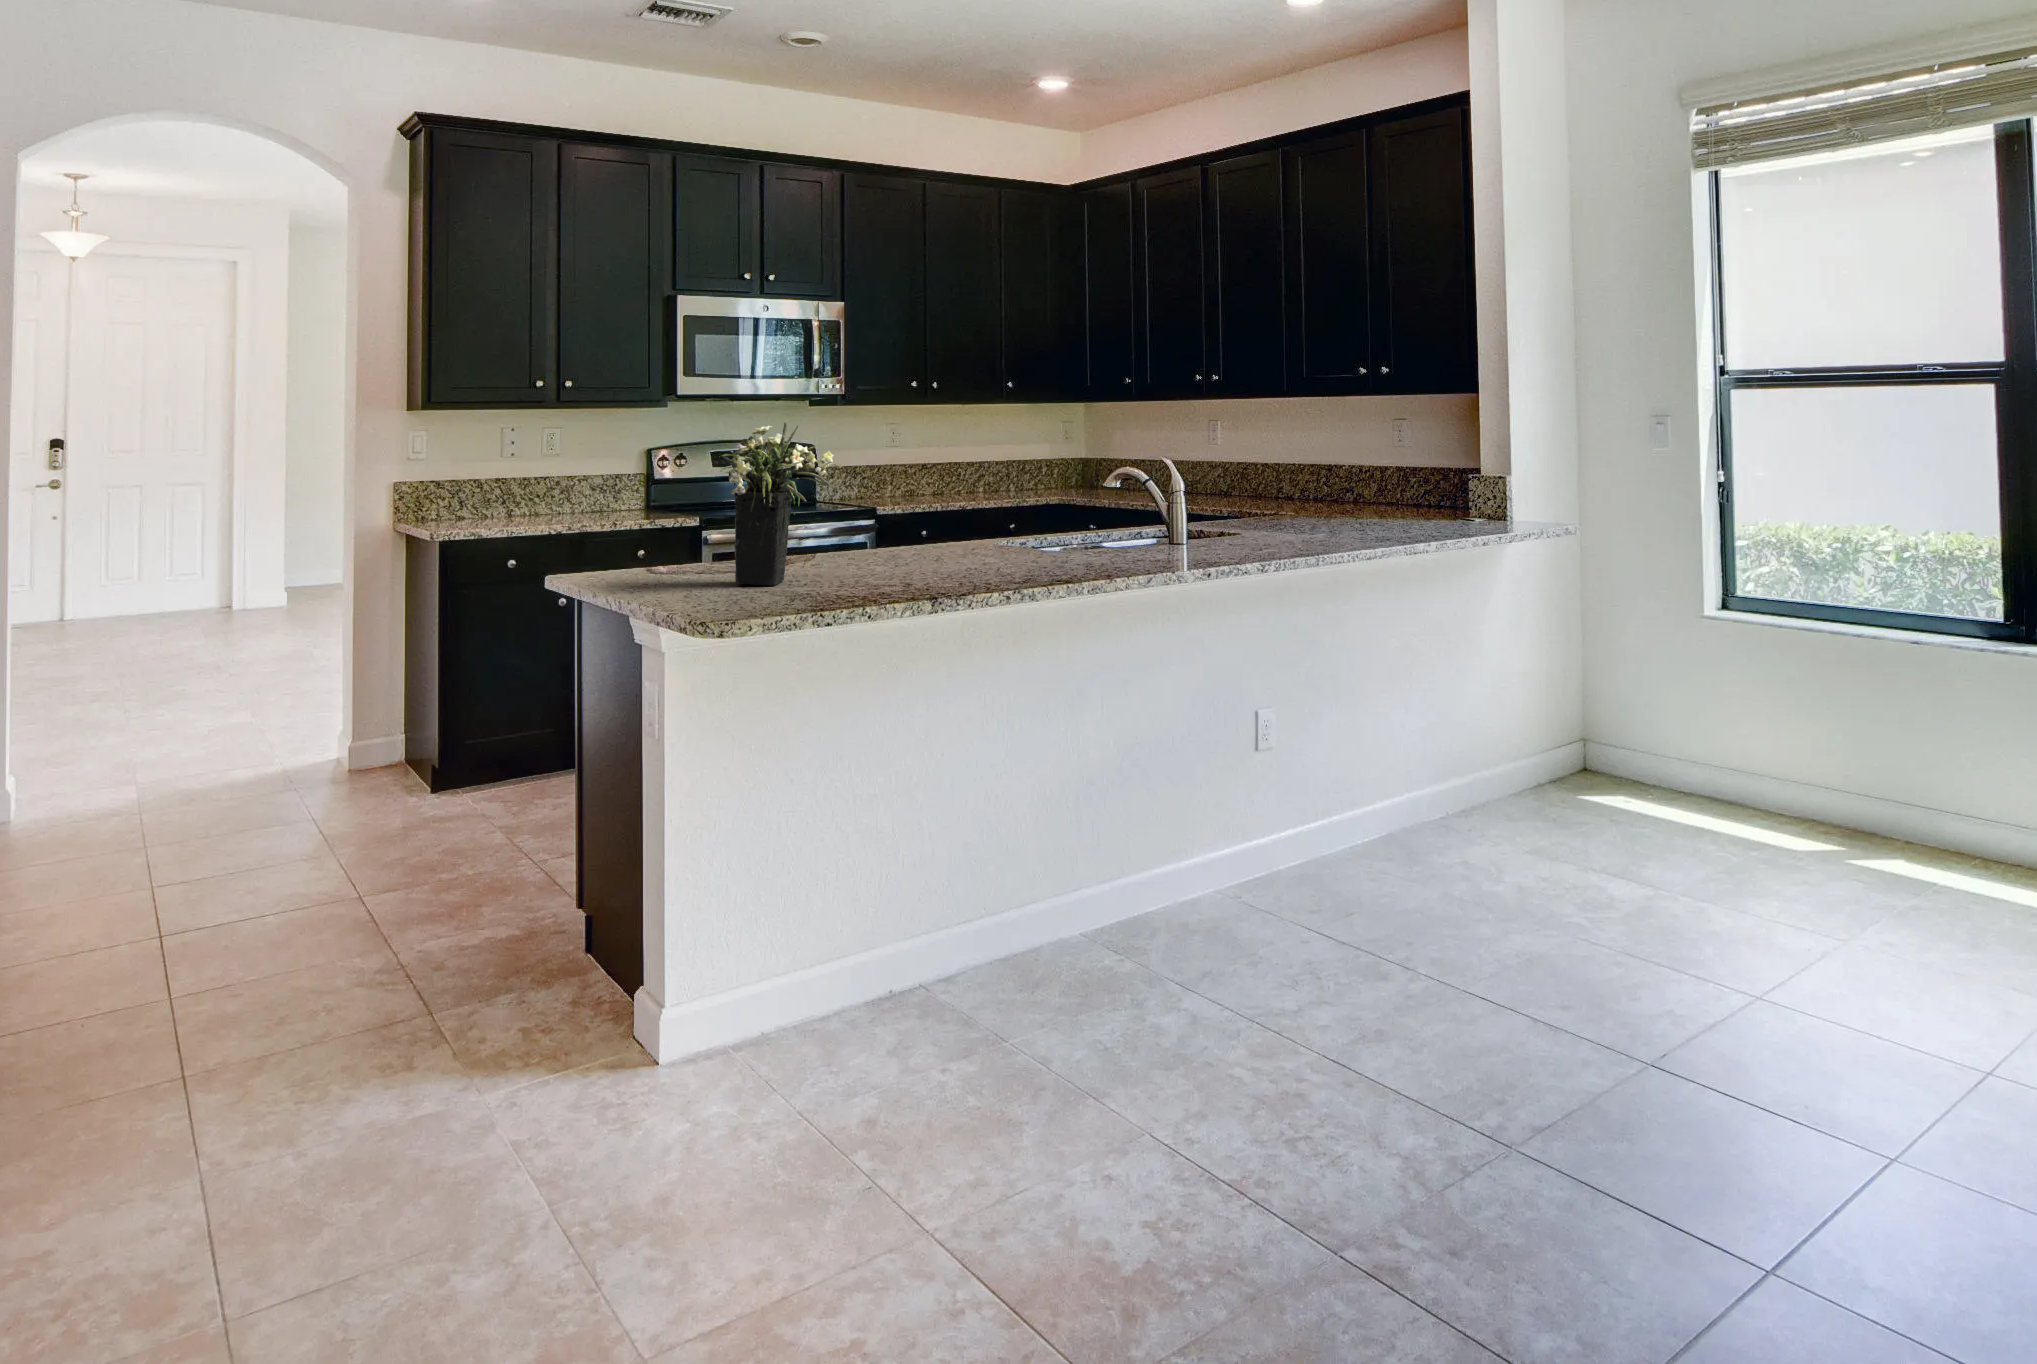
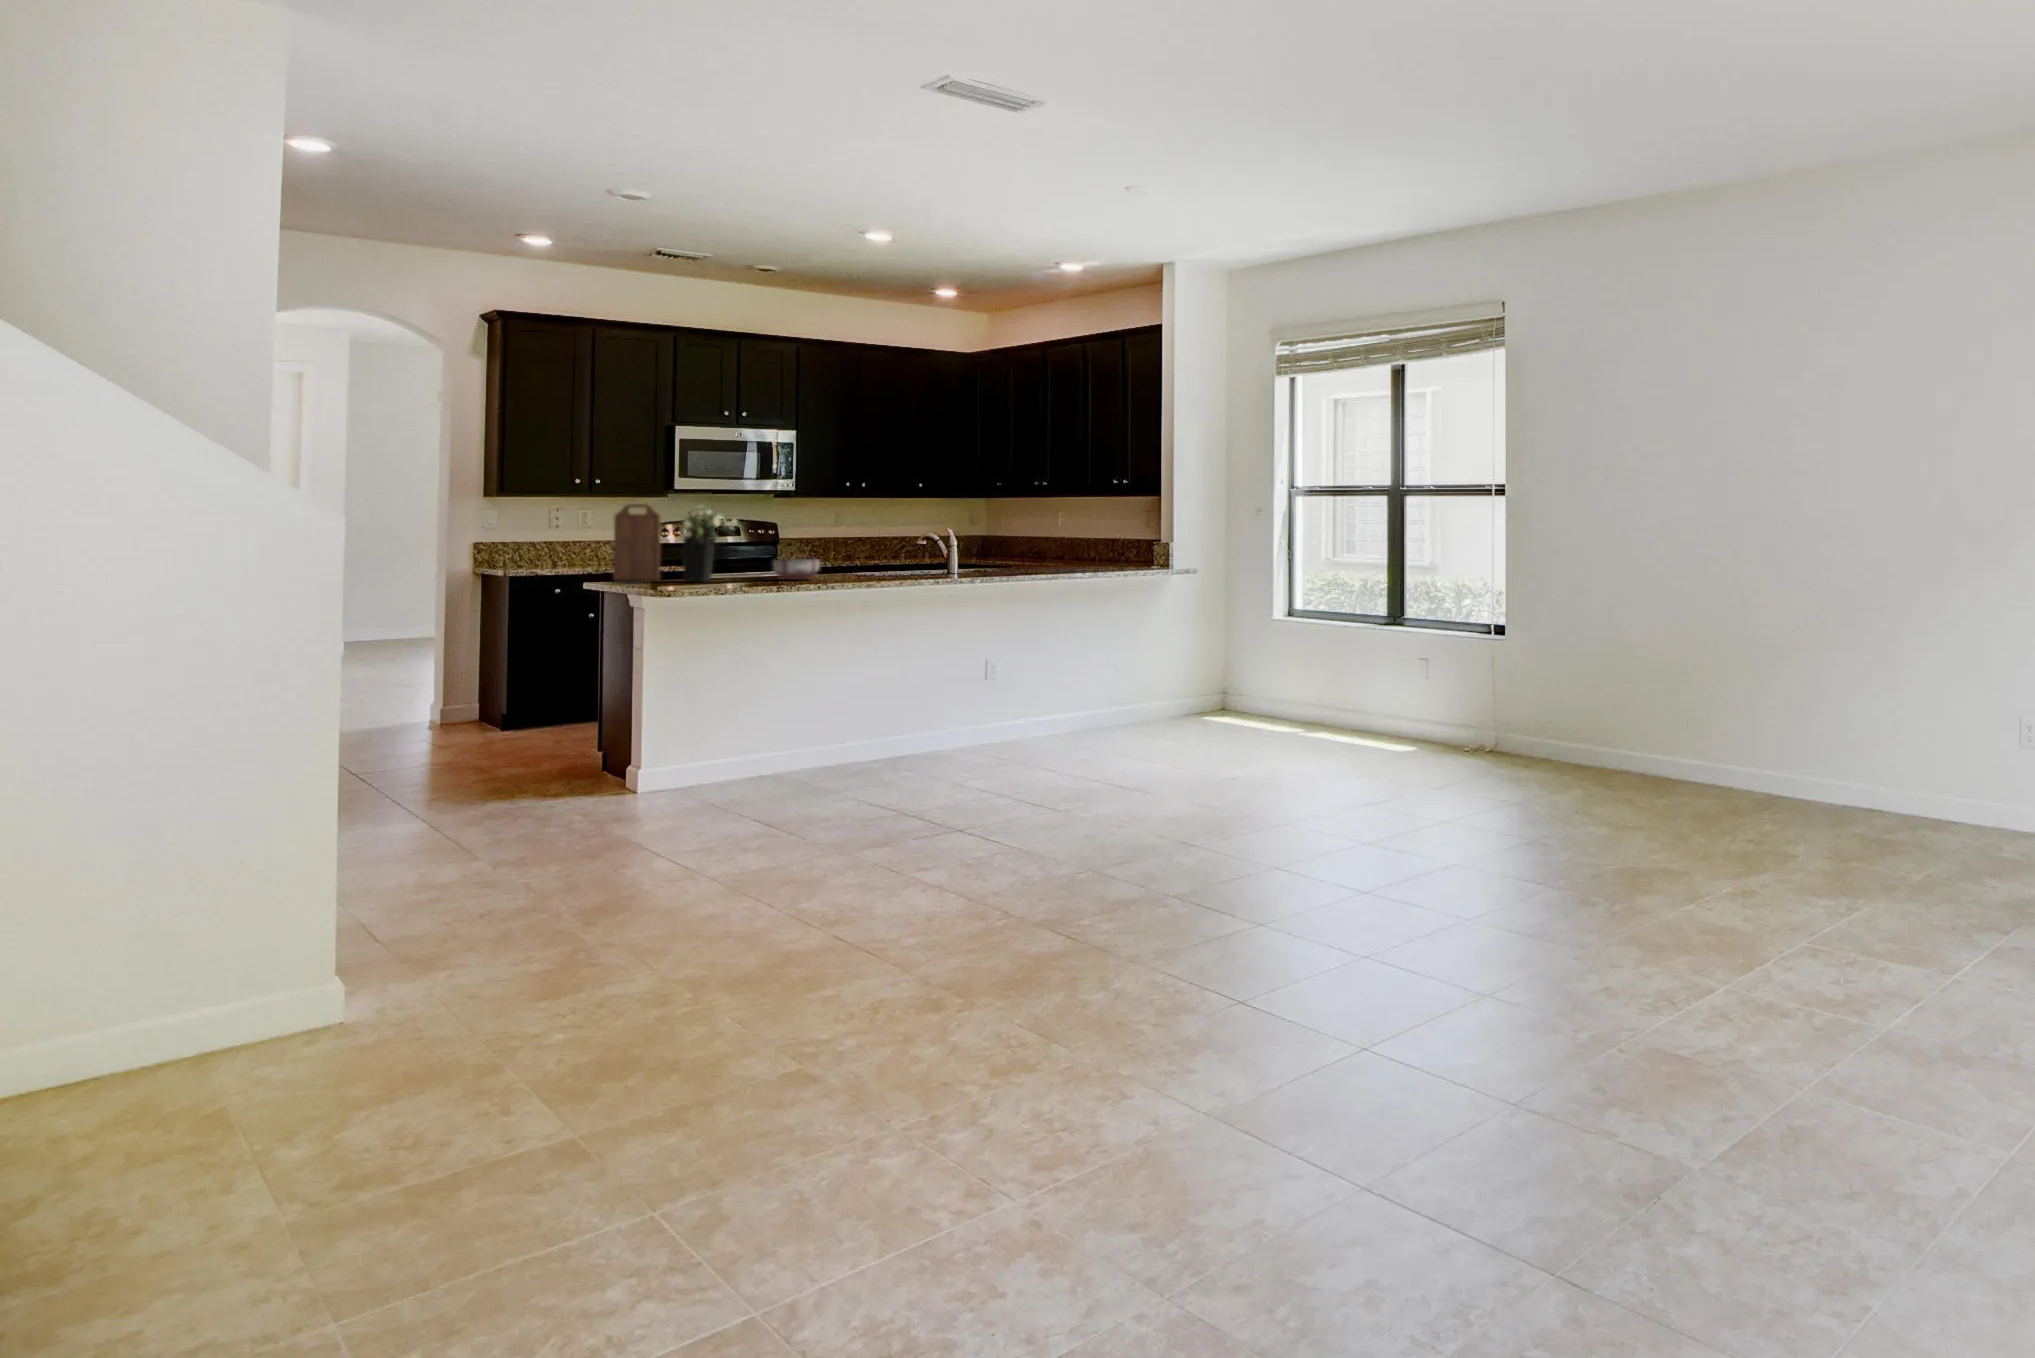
cutting board: none [602,423,687,578] -> present [613,504,661,581]
ceramic bowl: none [897,530,984,576] -> present [773,559,820,580]

